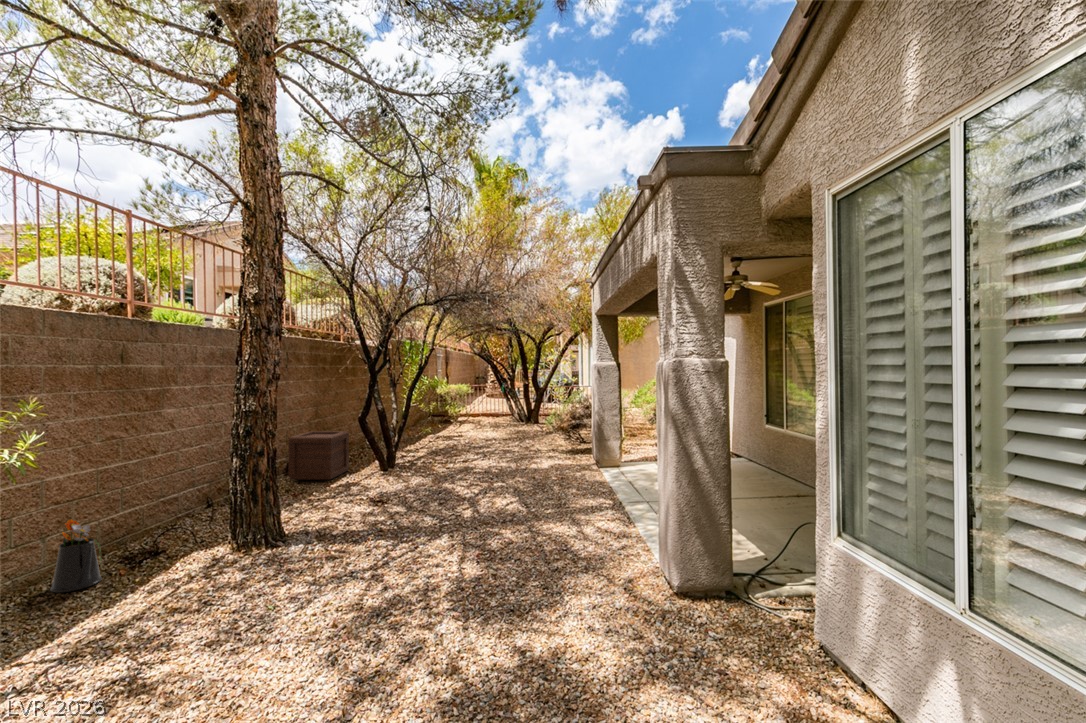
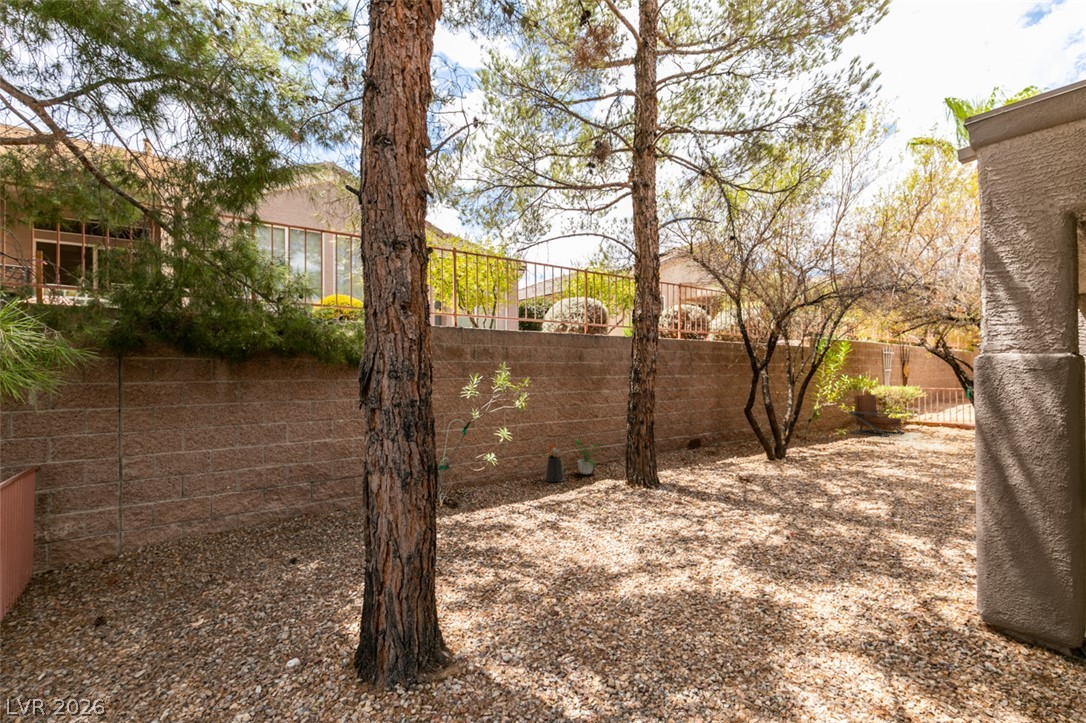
lounge chair: none [423,393,463,430] -> present [849,395,904,437]
wooden crate: present [288,431,349,480] -> none [692,417,742,458]
potted plant: none [116,482,177,555] -> present [575,440,604,474]

